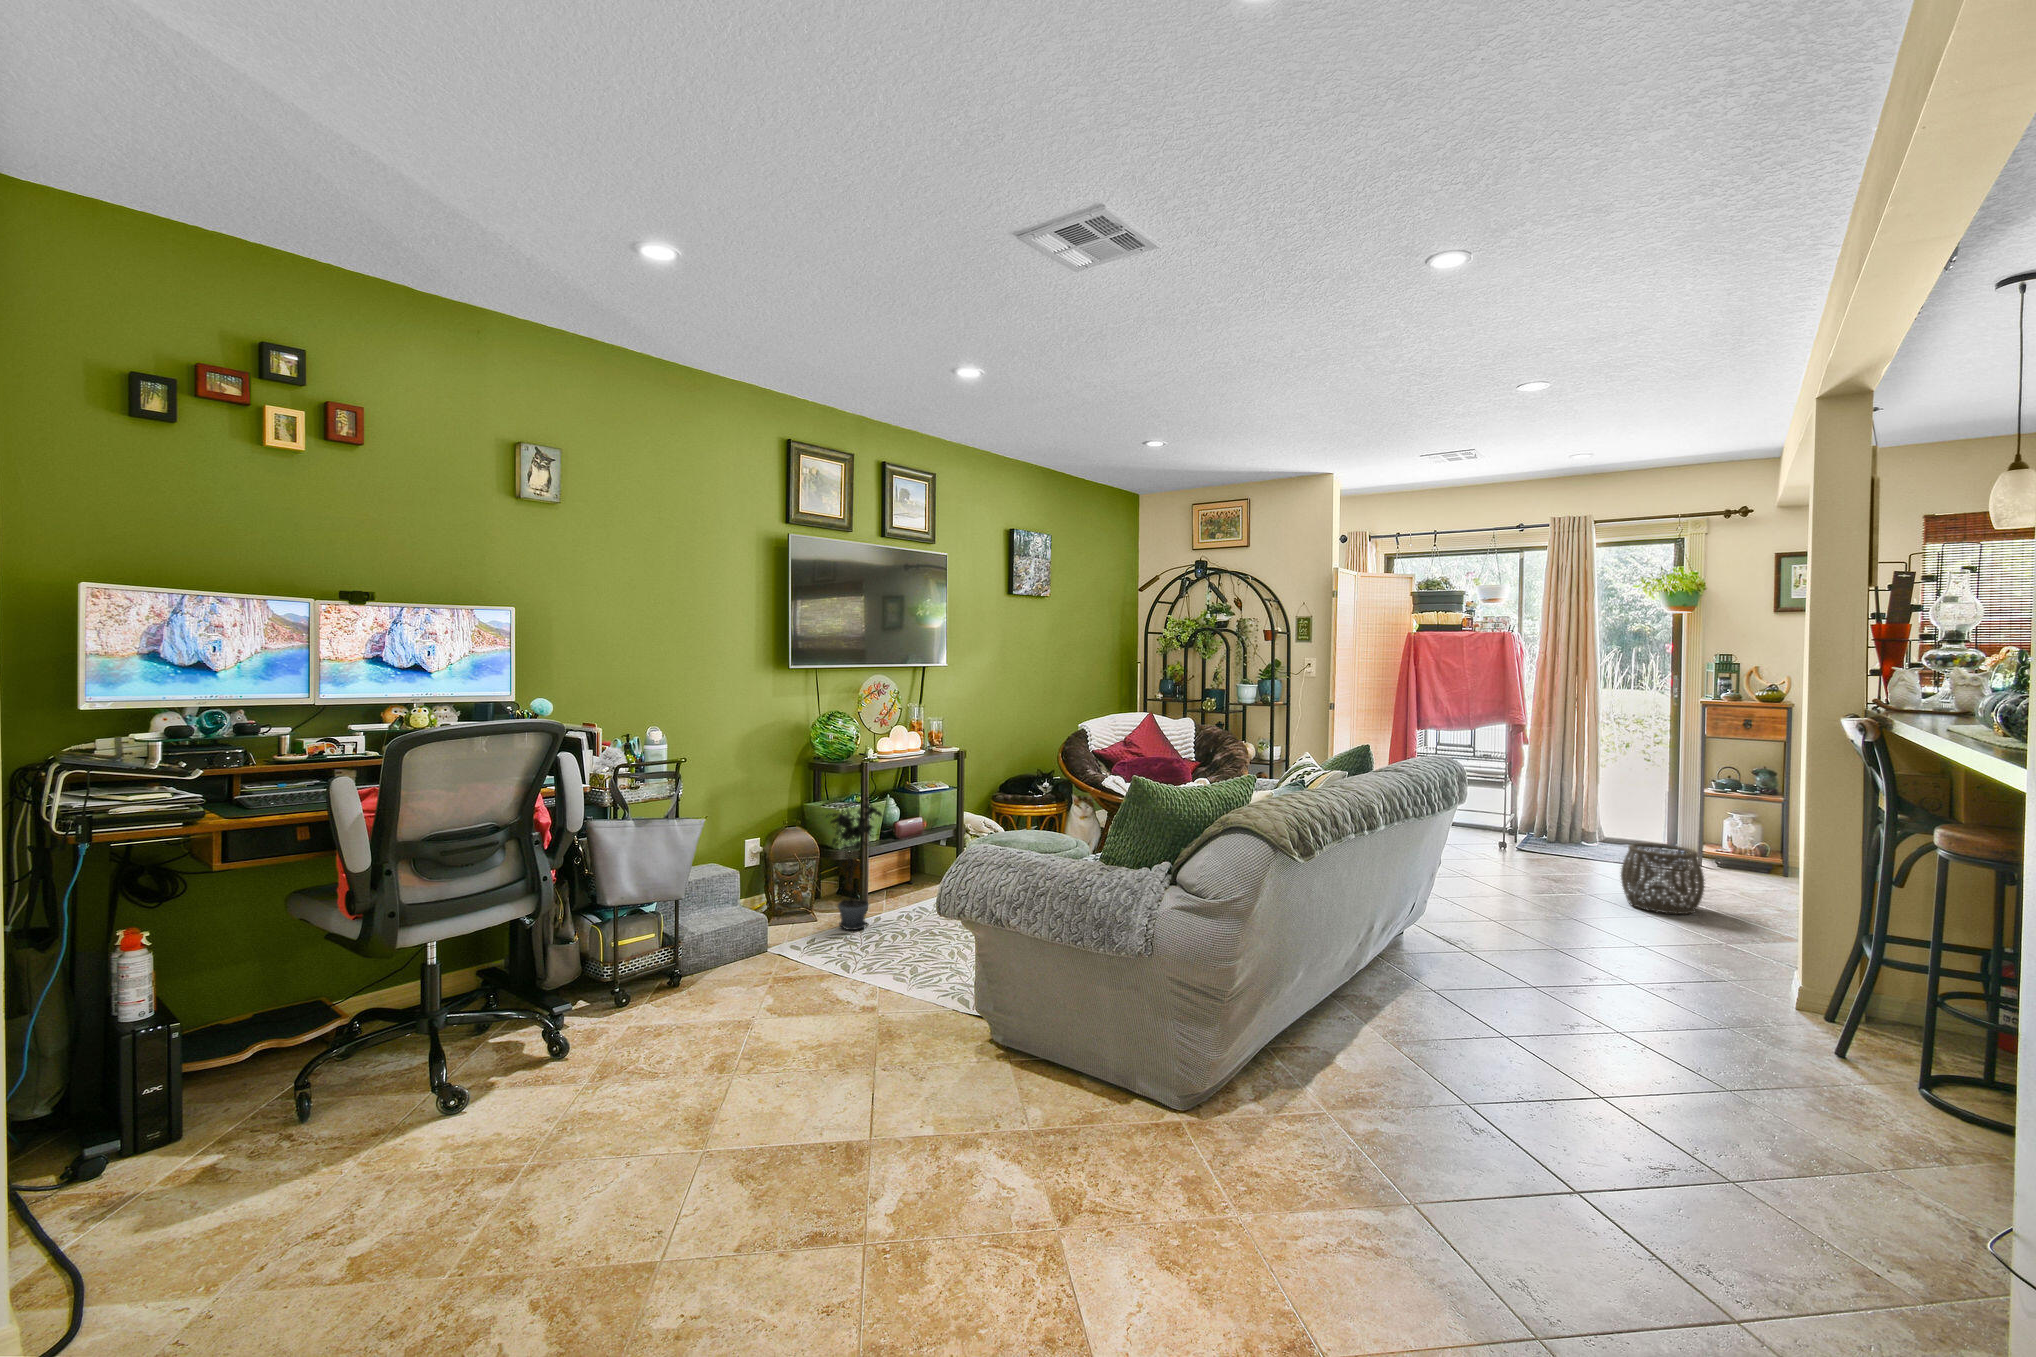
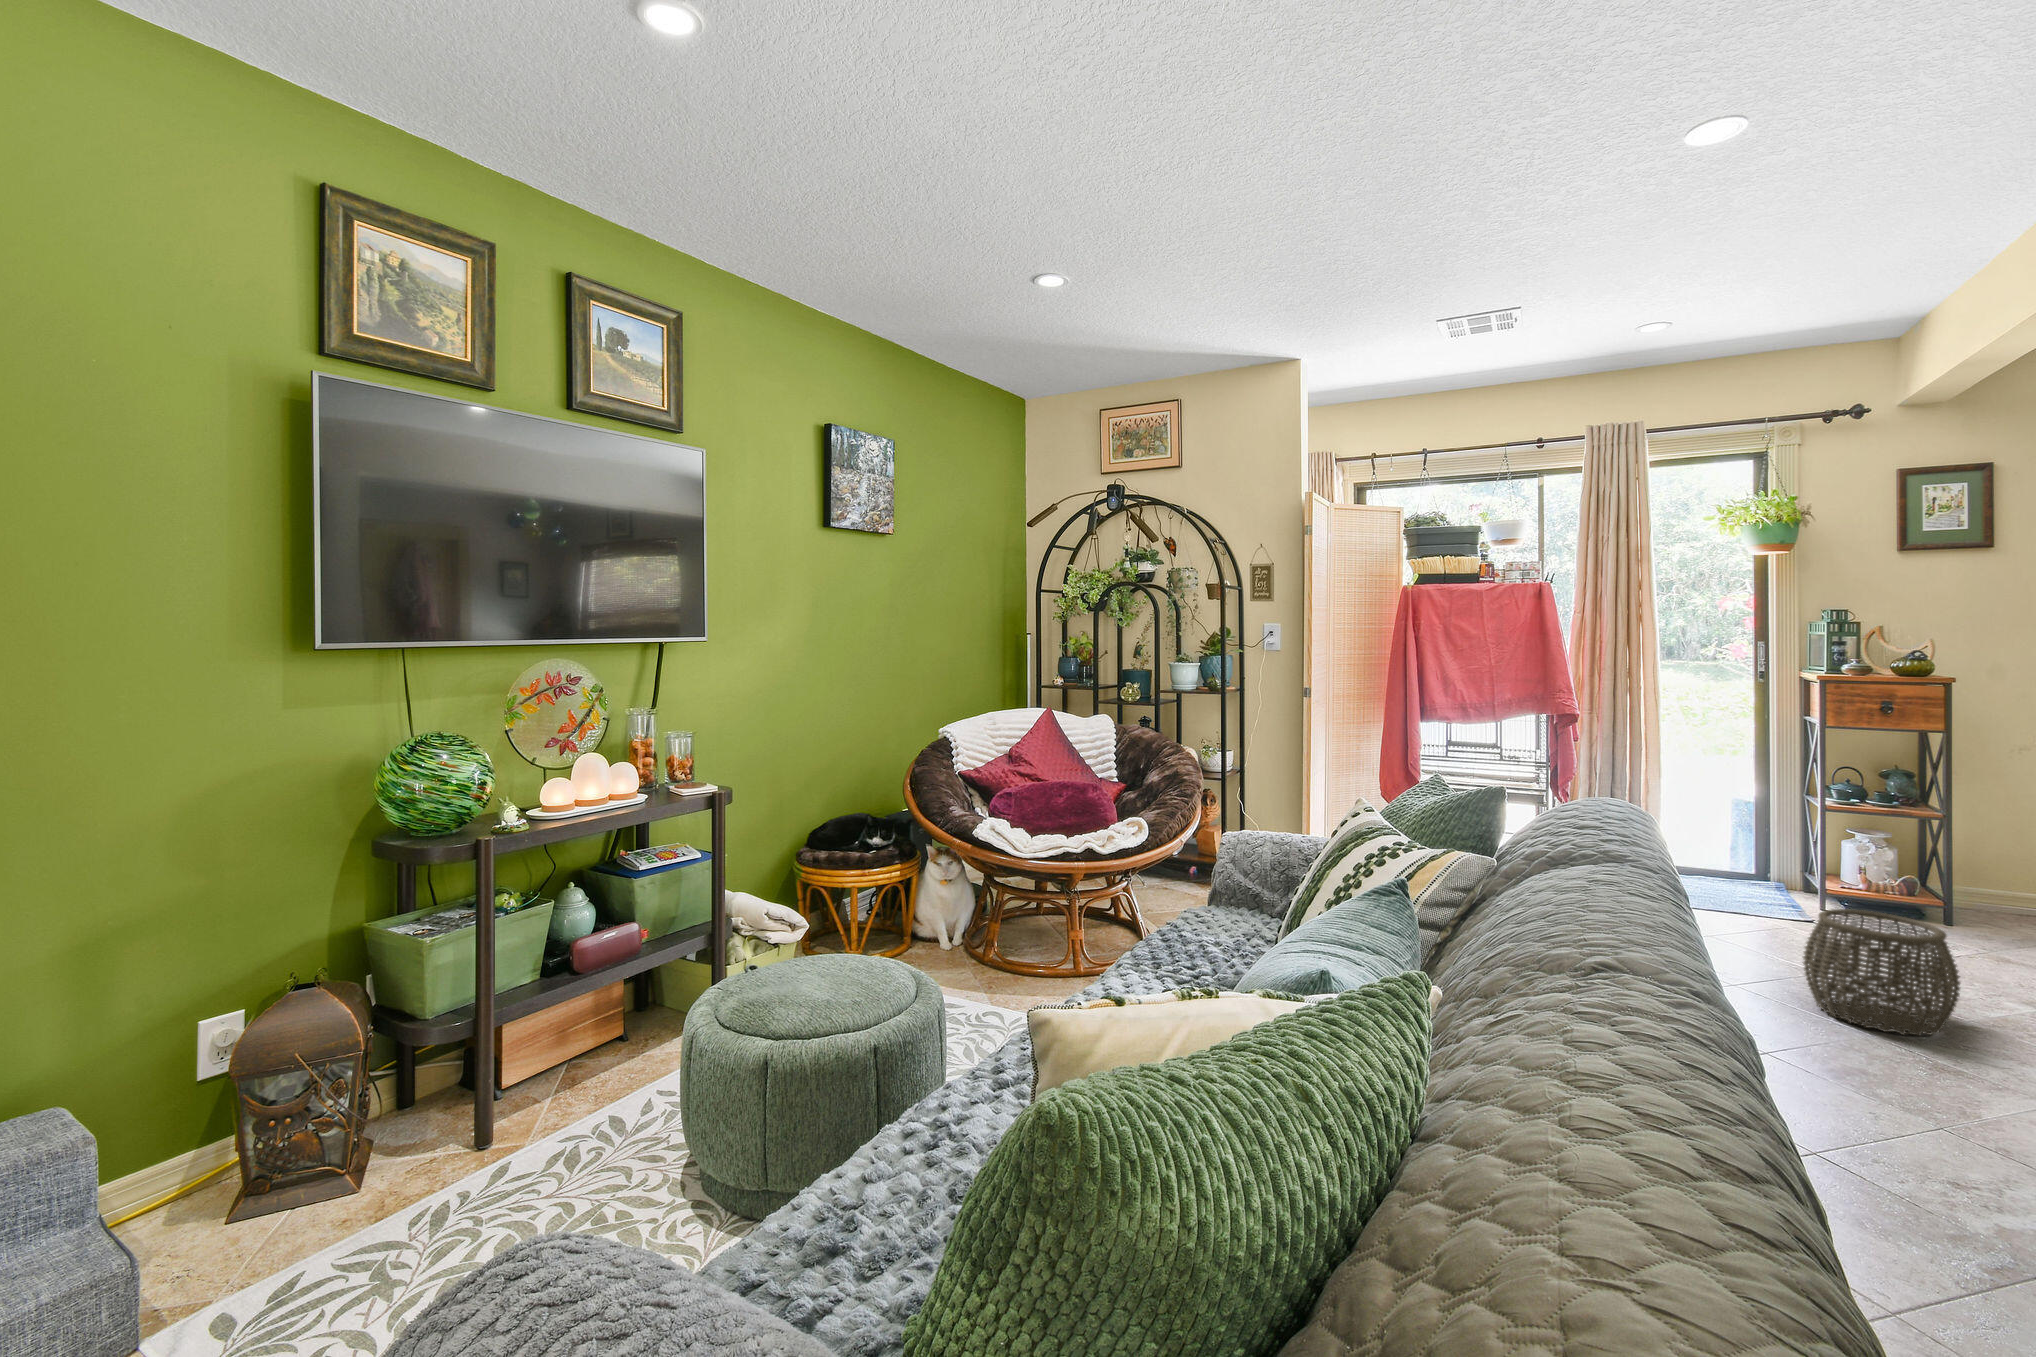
potted plant: present [826,797,882,930] -> none [328,933,499,1231]

